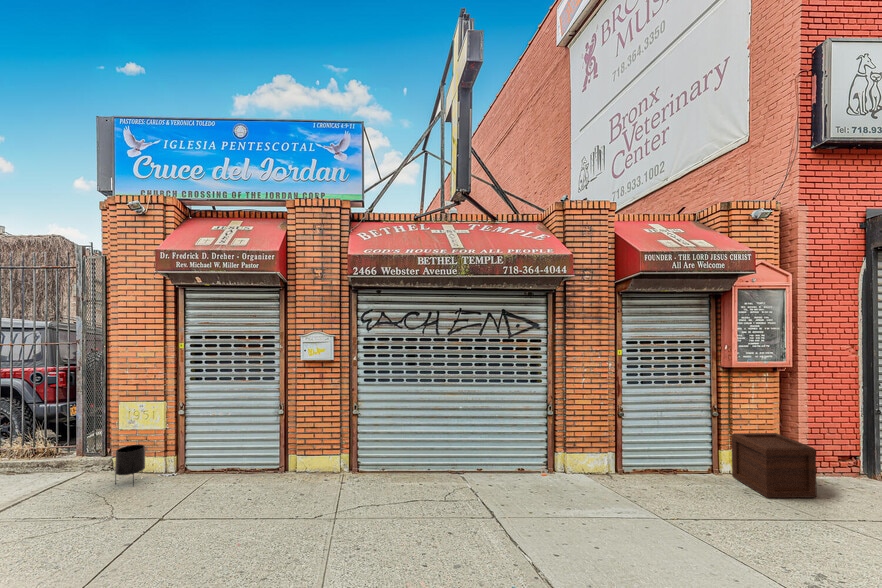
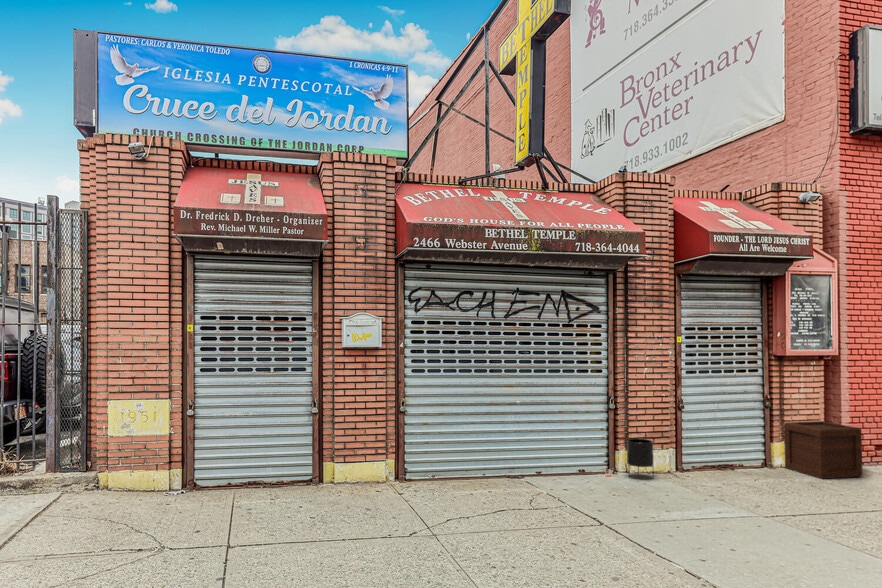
planter: present [115,445,145,486] -> present [627,439,654,477]

